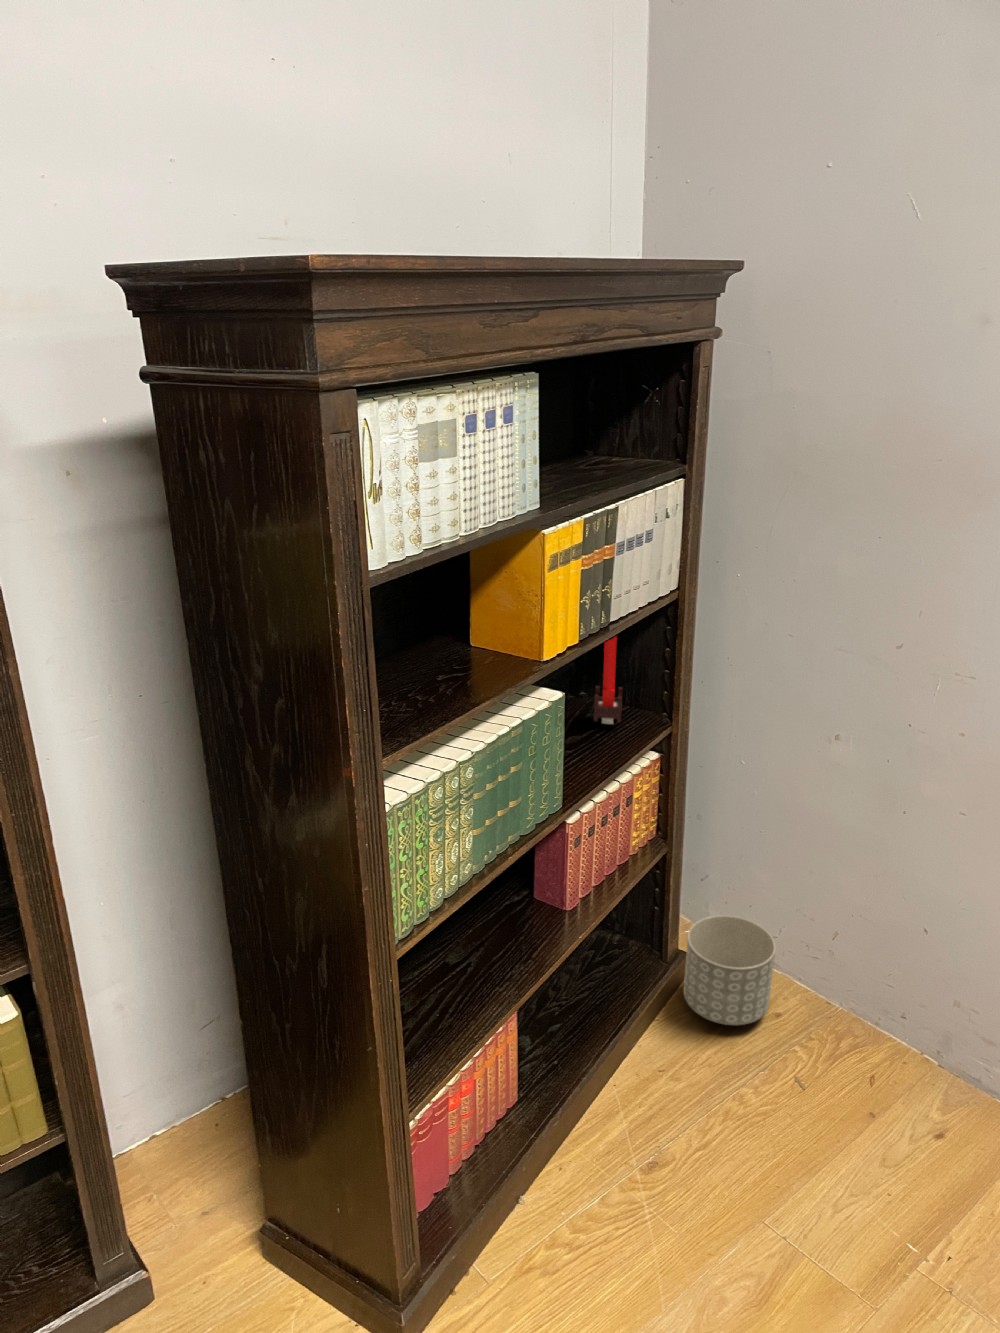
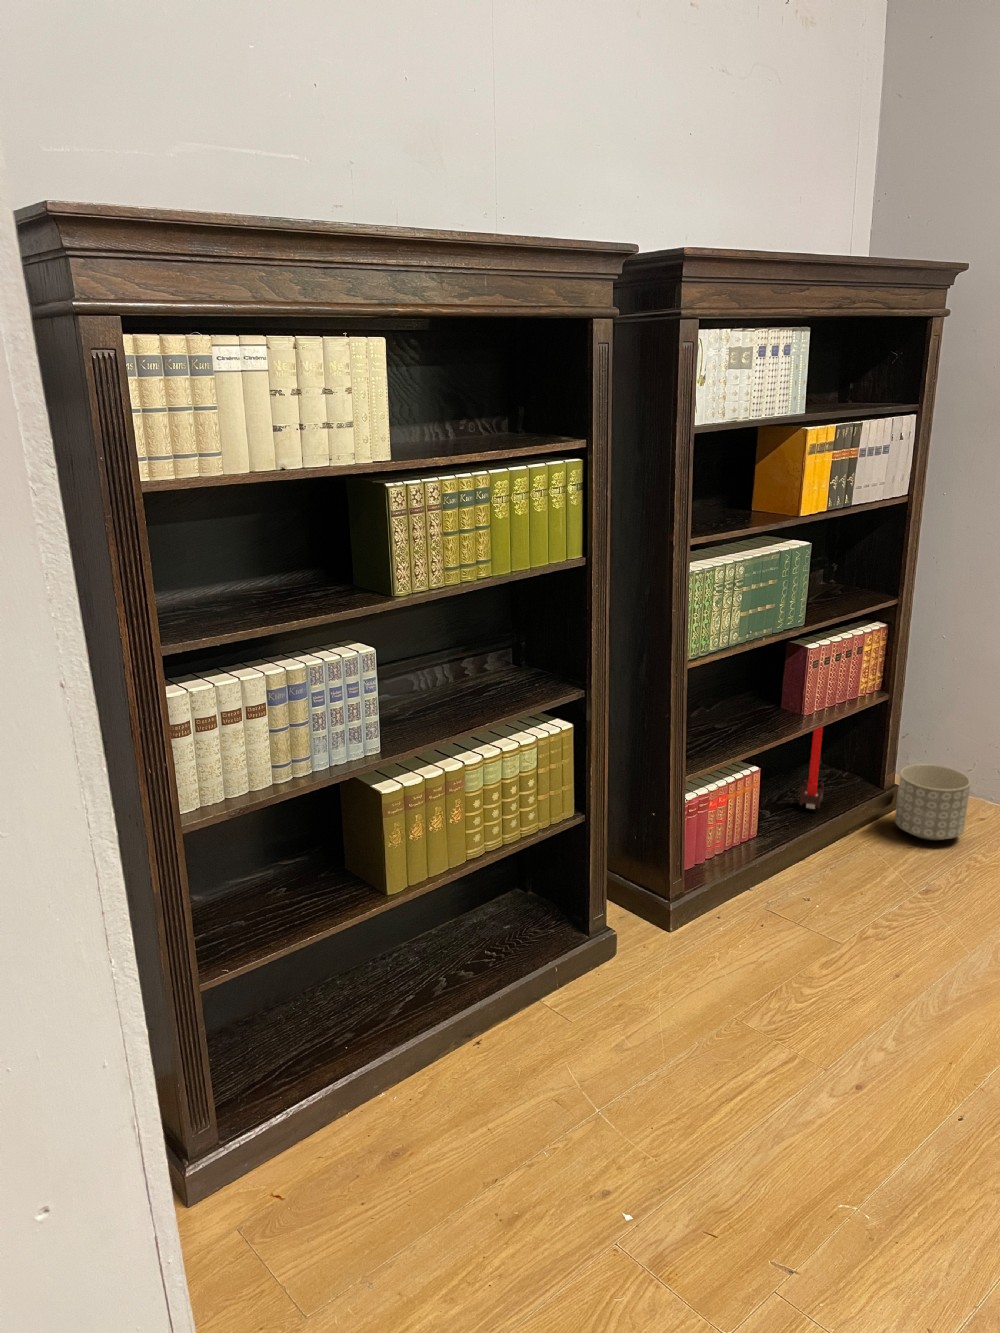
candle: present [594,637,622,724] -> present [800,726,824,809]

